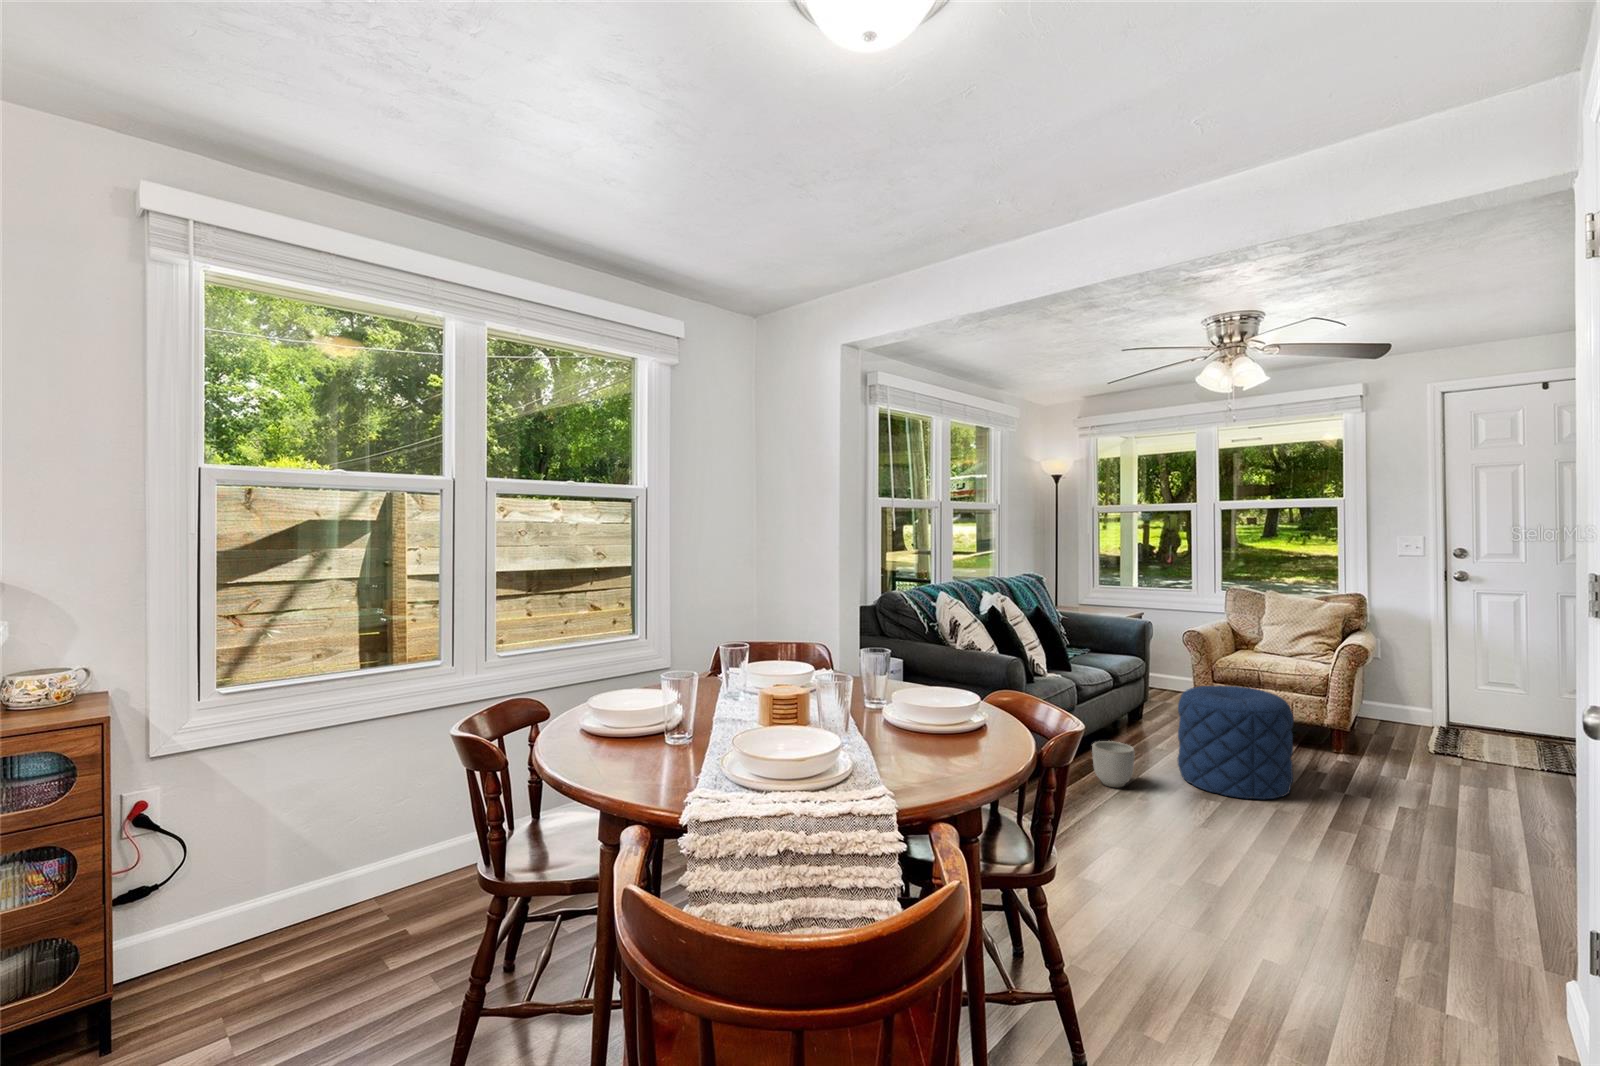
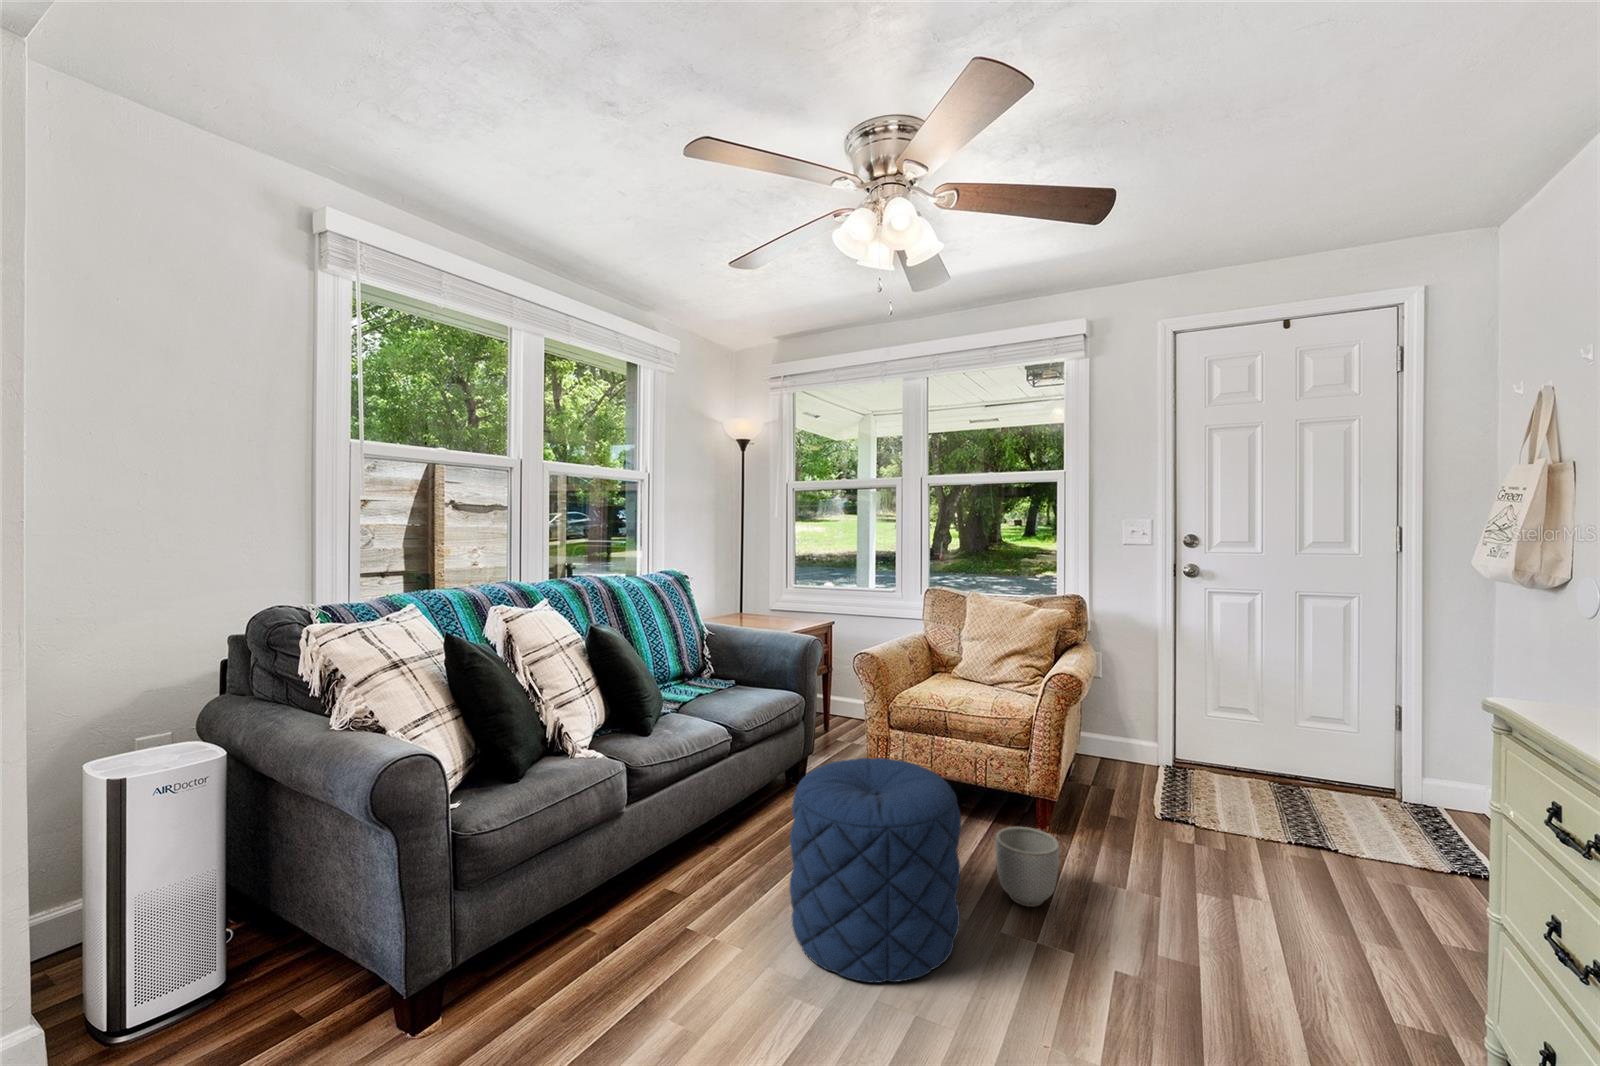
planter: present [1092,741,1134,788] -> present [995,827,1059,907]

